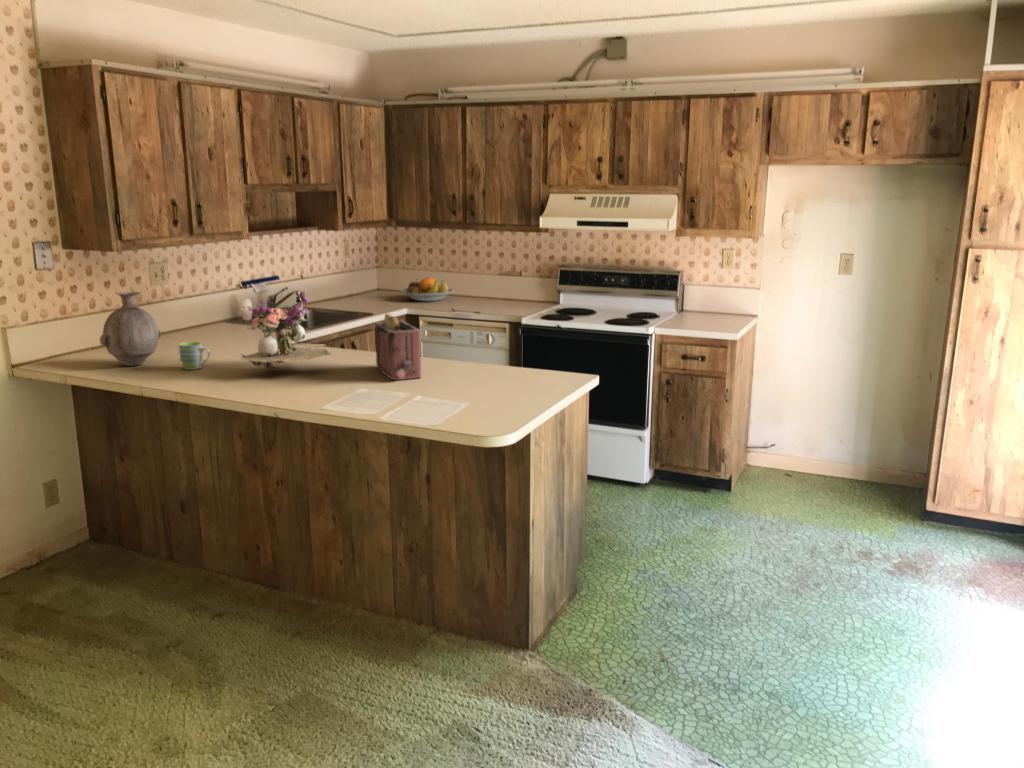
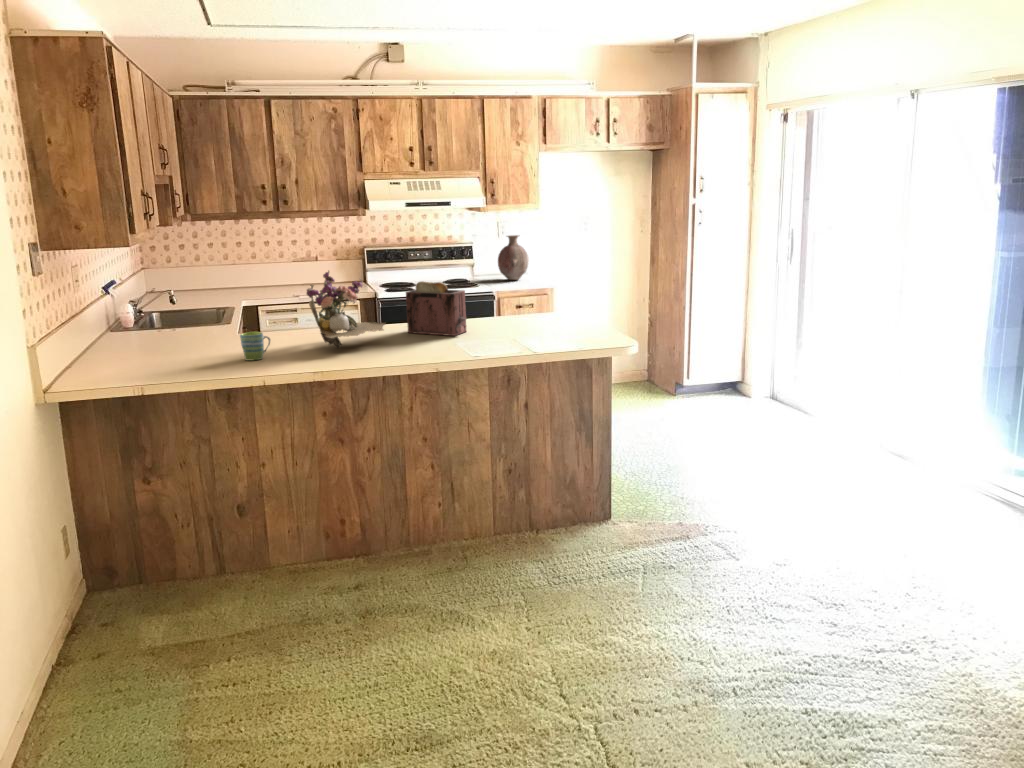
fruit bowl: present [401,277,454,301] -> none [207,271,265,296]
vase: present [100,292,161,366] -> present [498,235,529,280]

